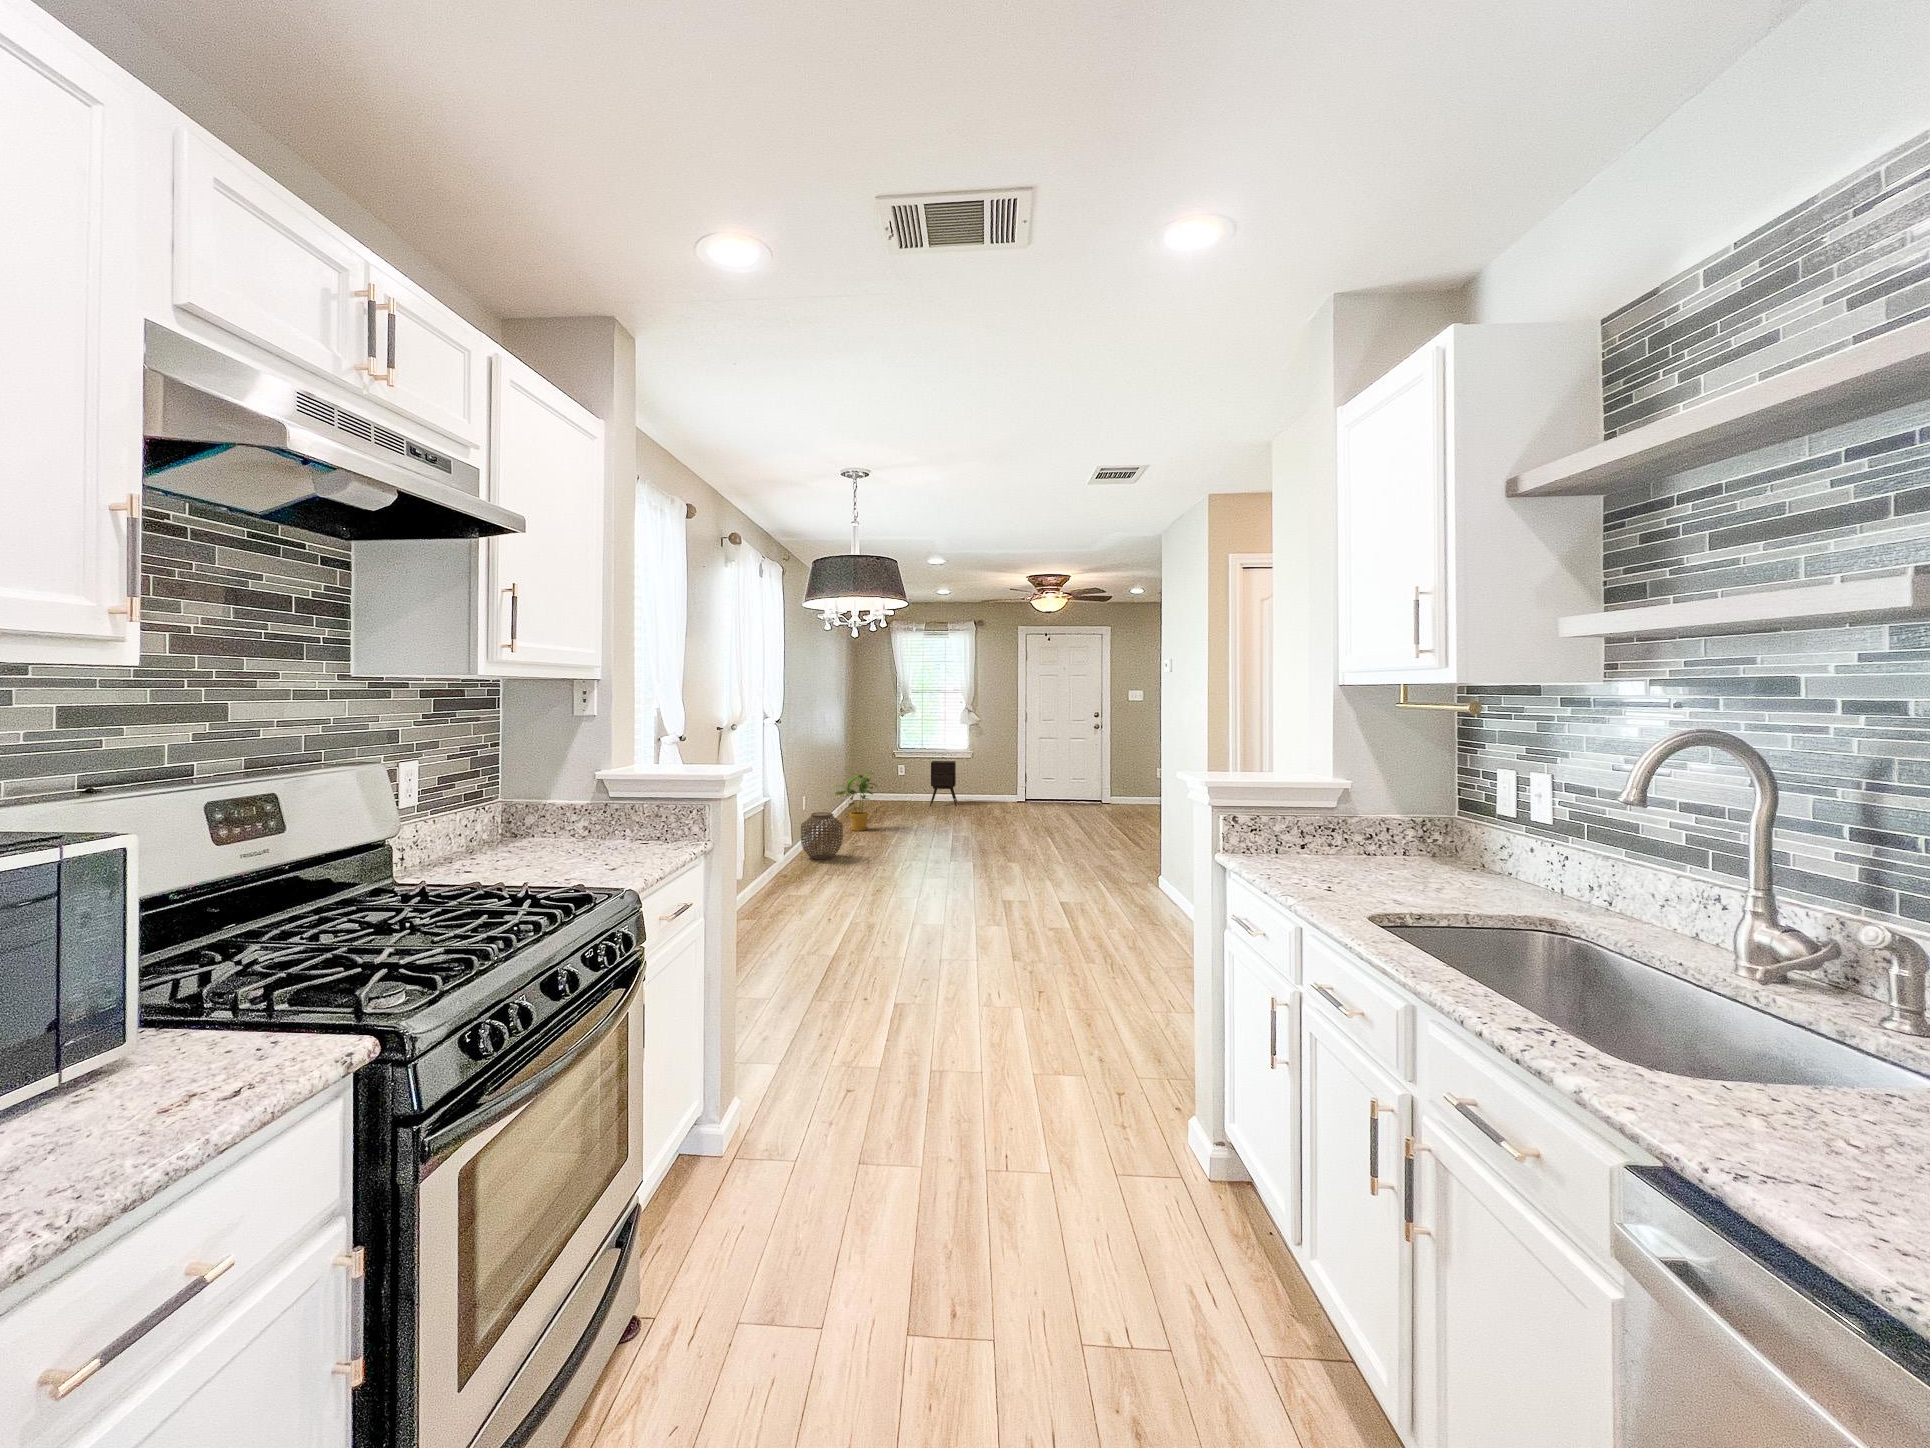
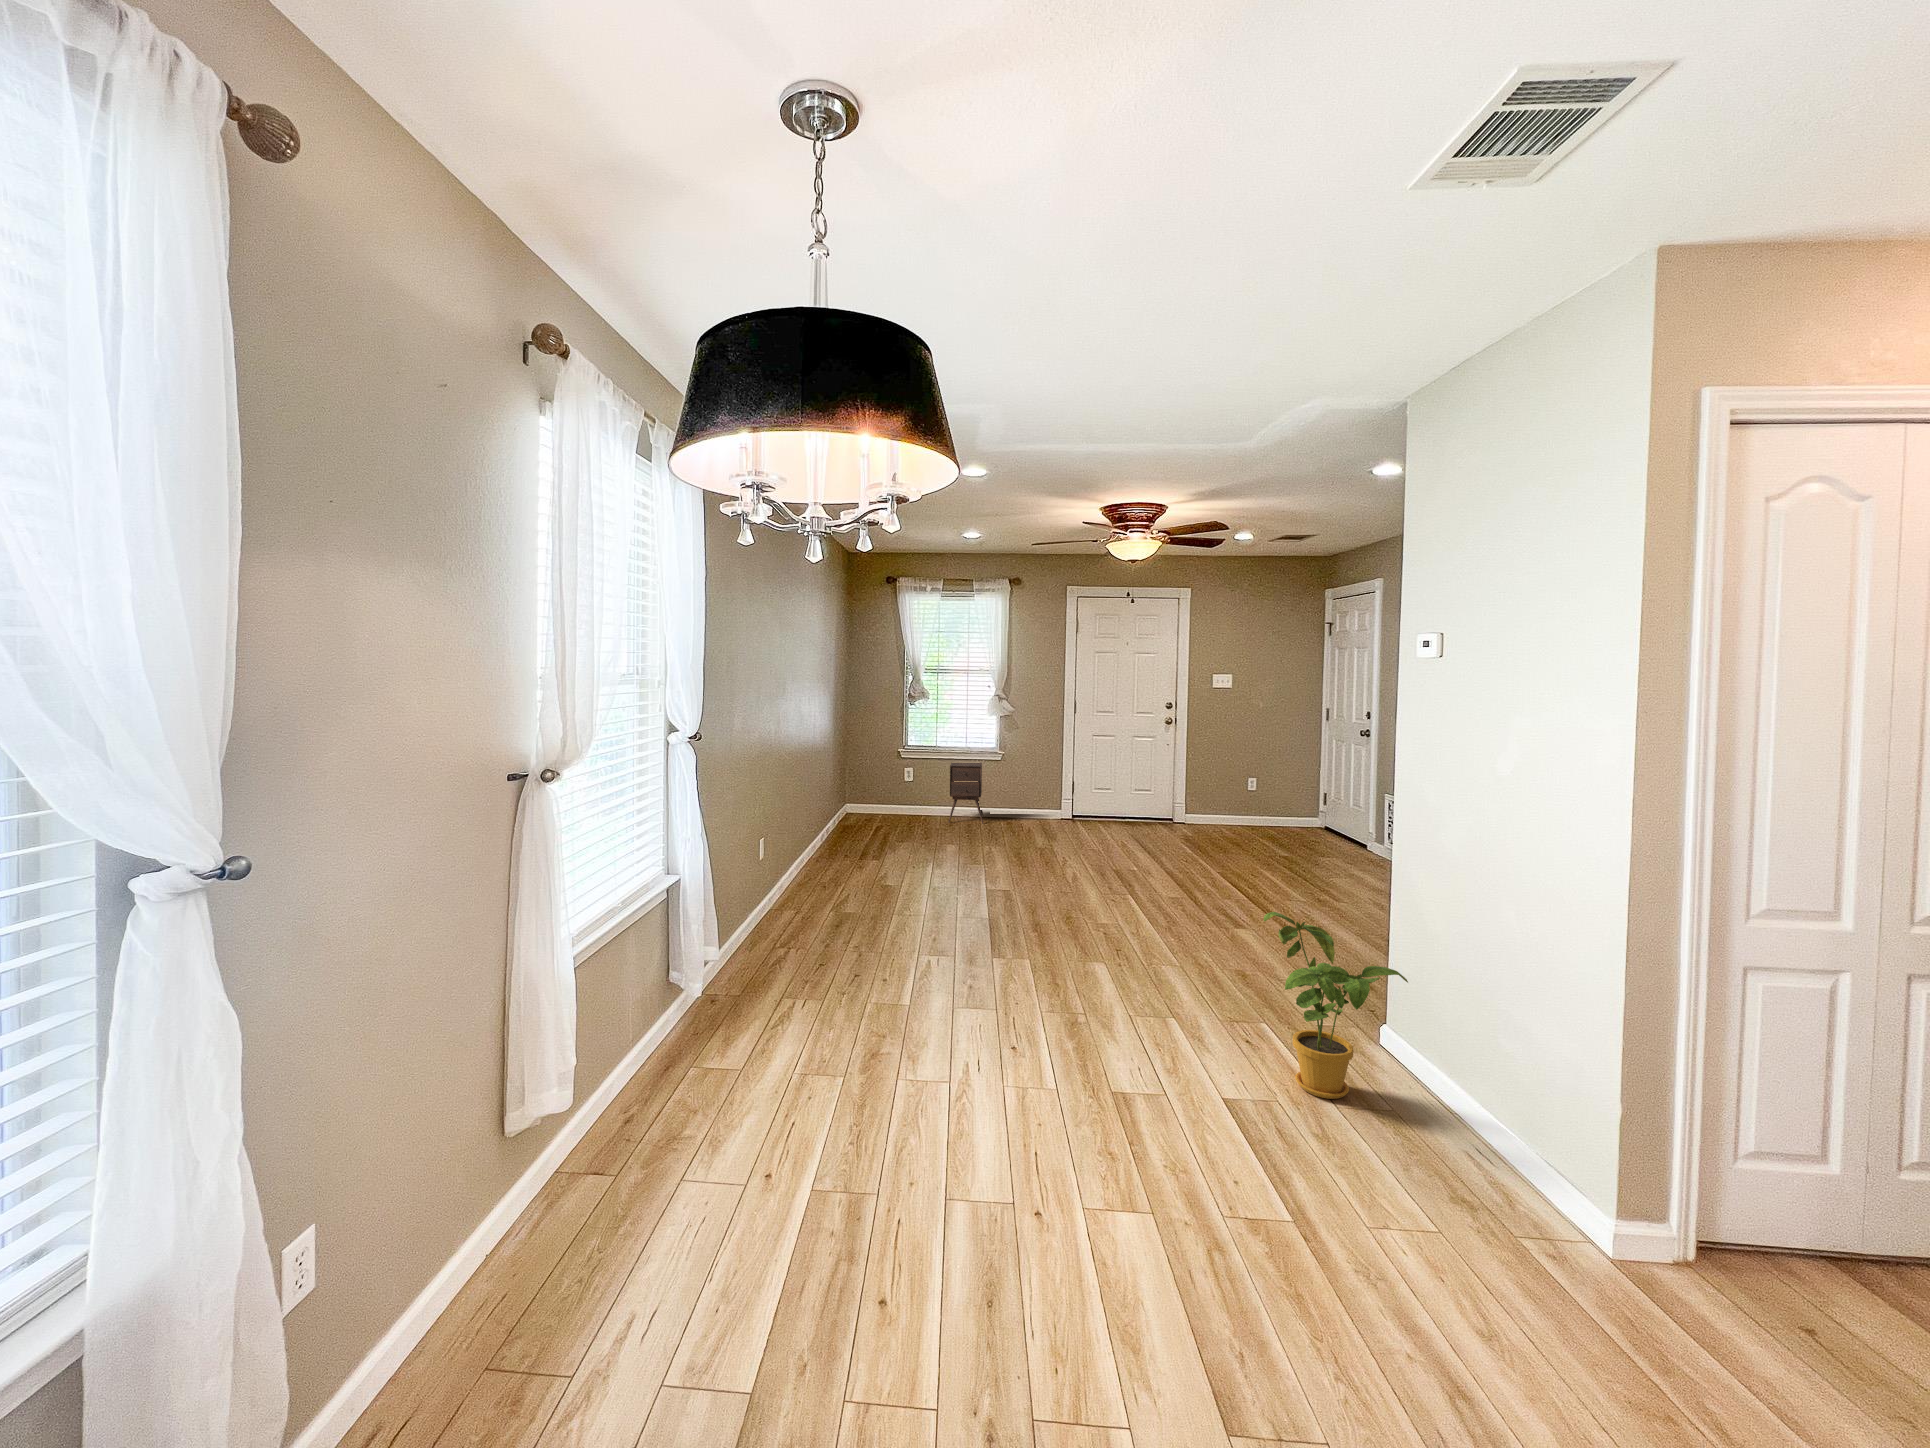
house plant: present [833,772,877,831] -> present [1264,912,1408,1099]
woven basket: present [801,812,843,859] -> none [751,869,818,947]

